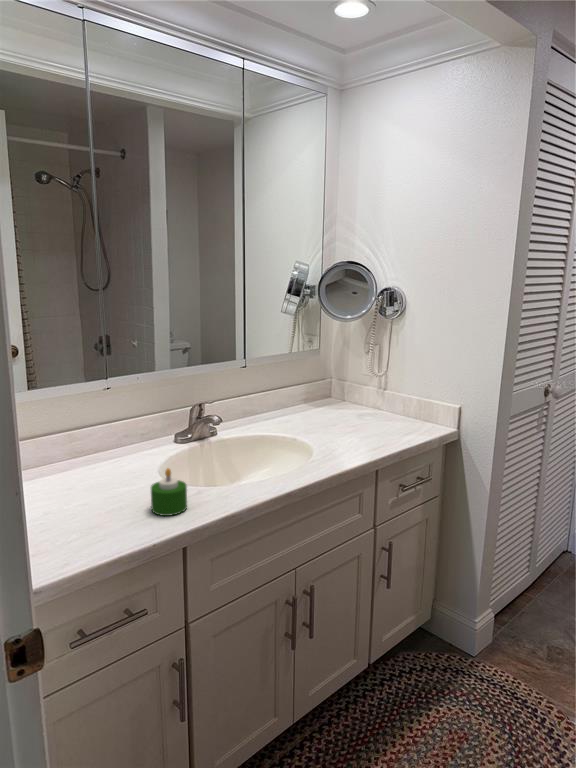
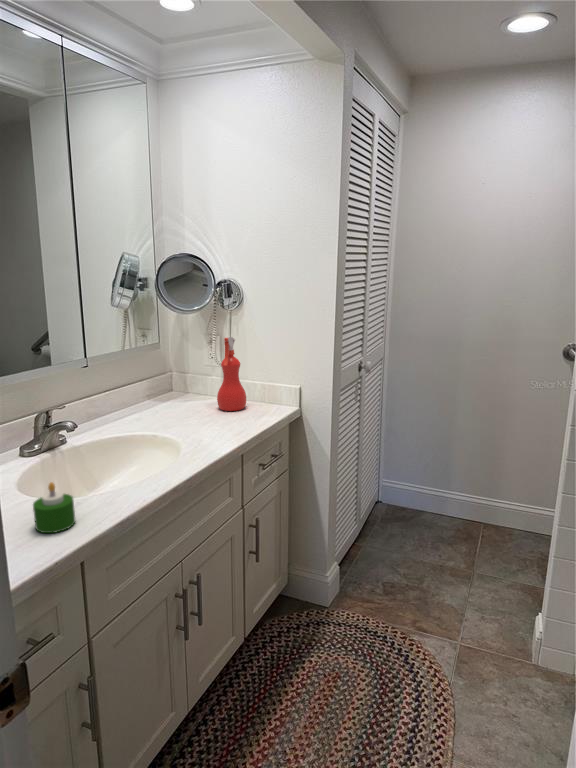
spray bottle: none [372,348,403,425] -> present [217,337,246,411]

